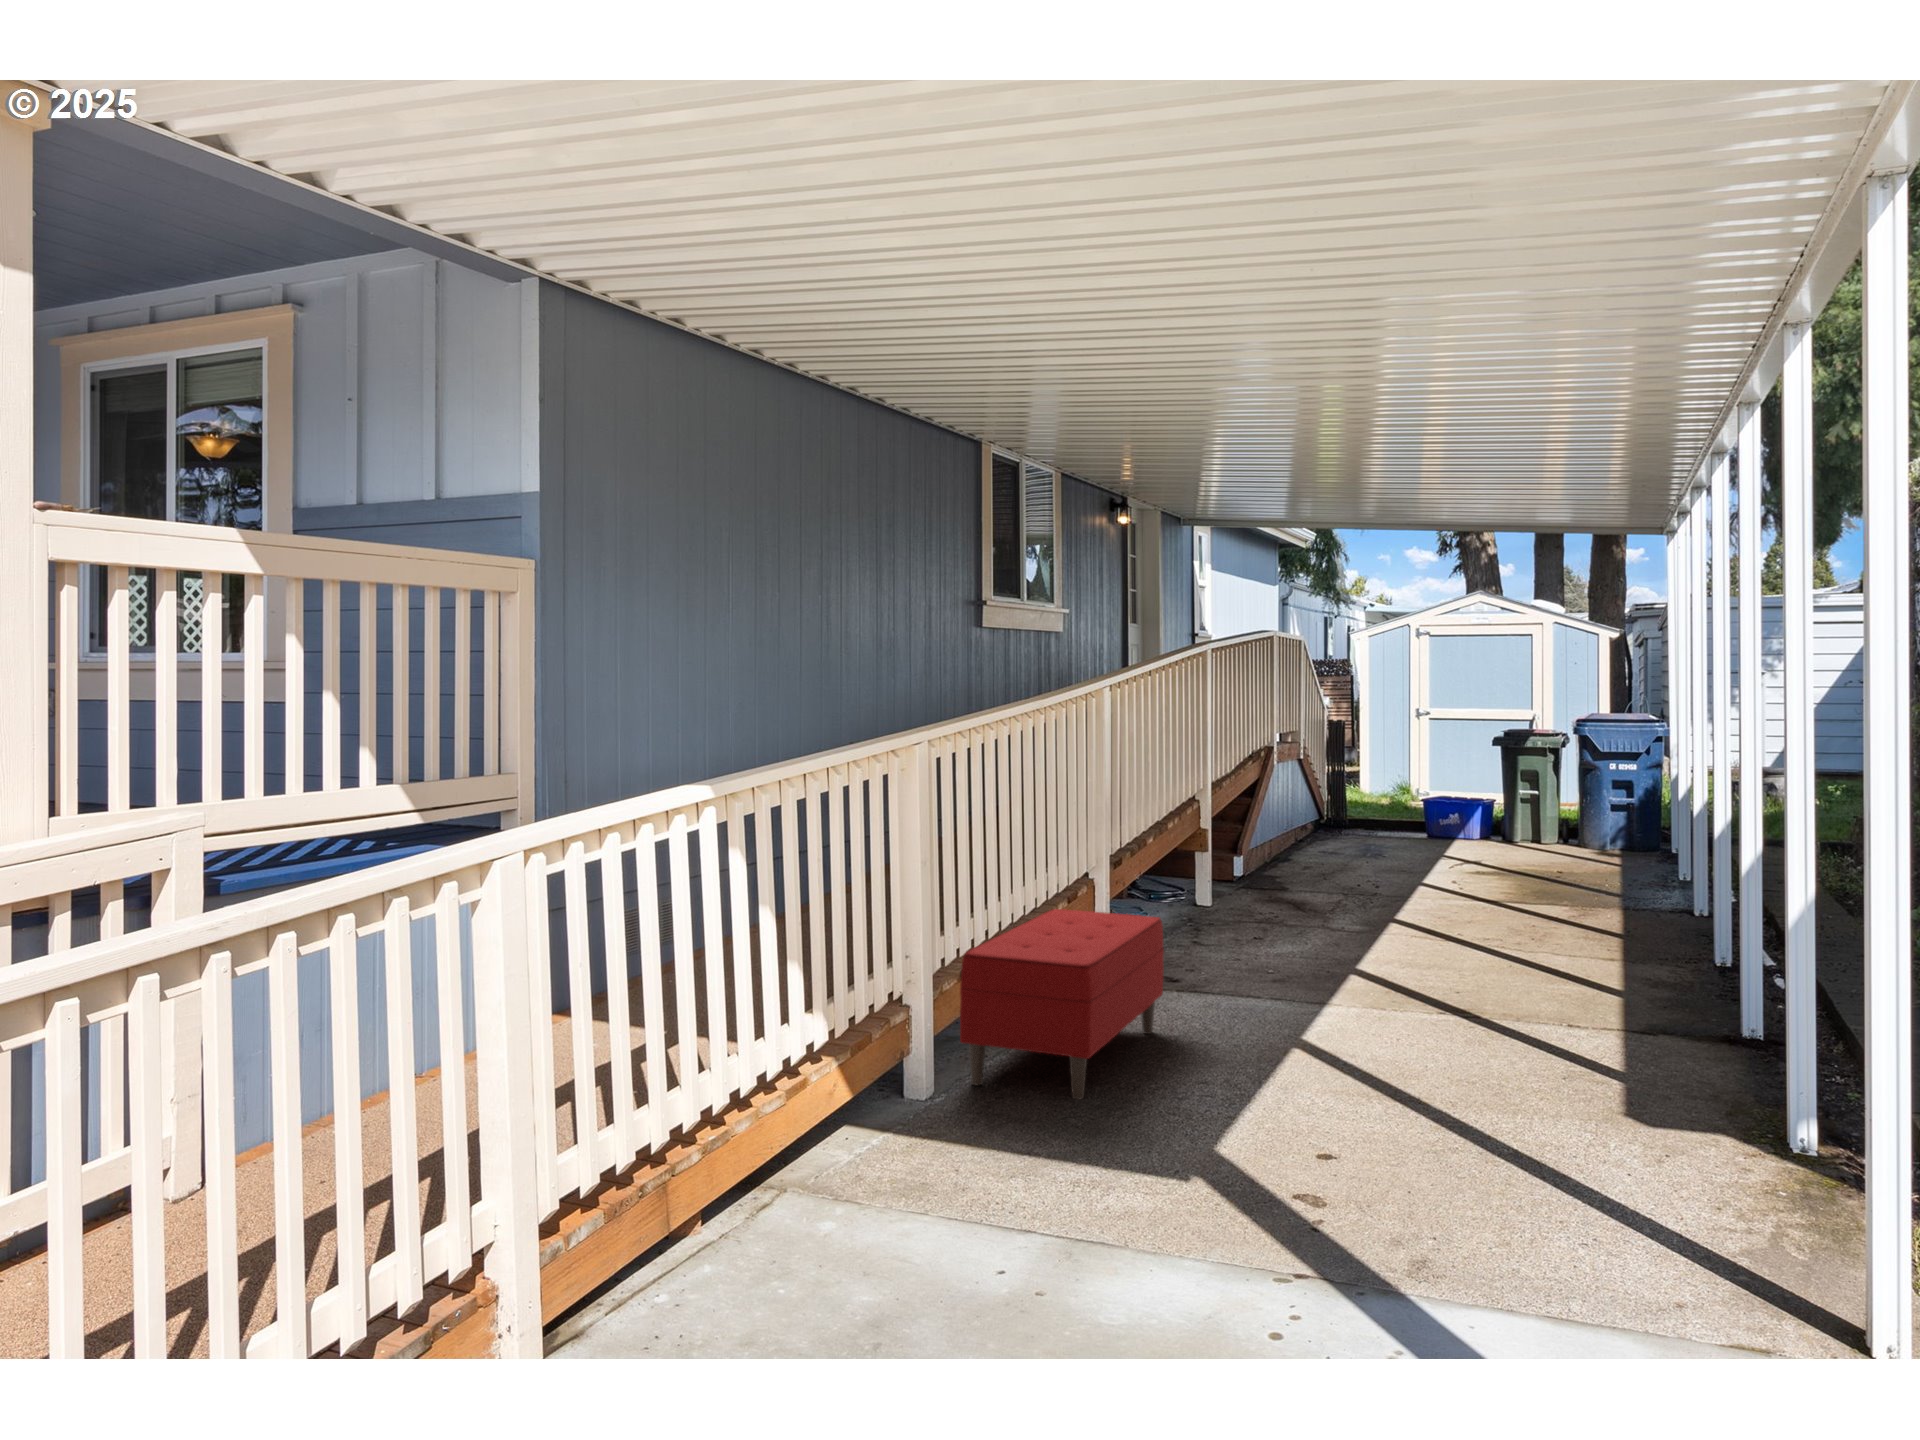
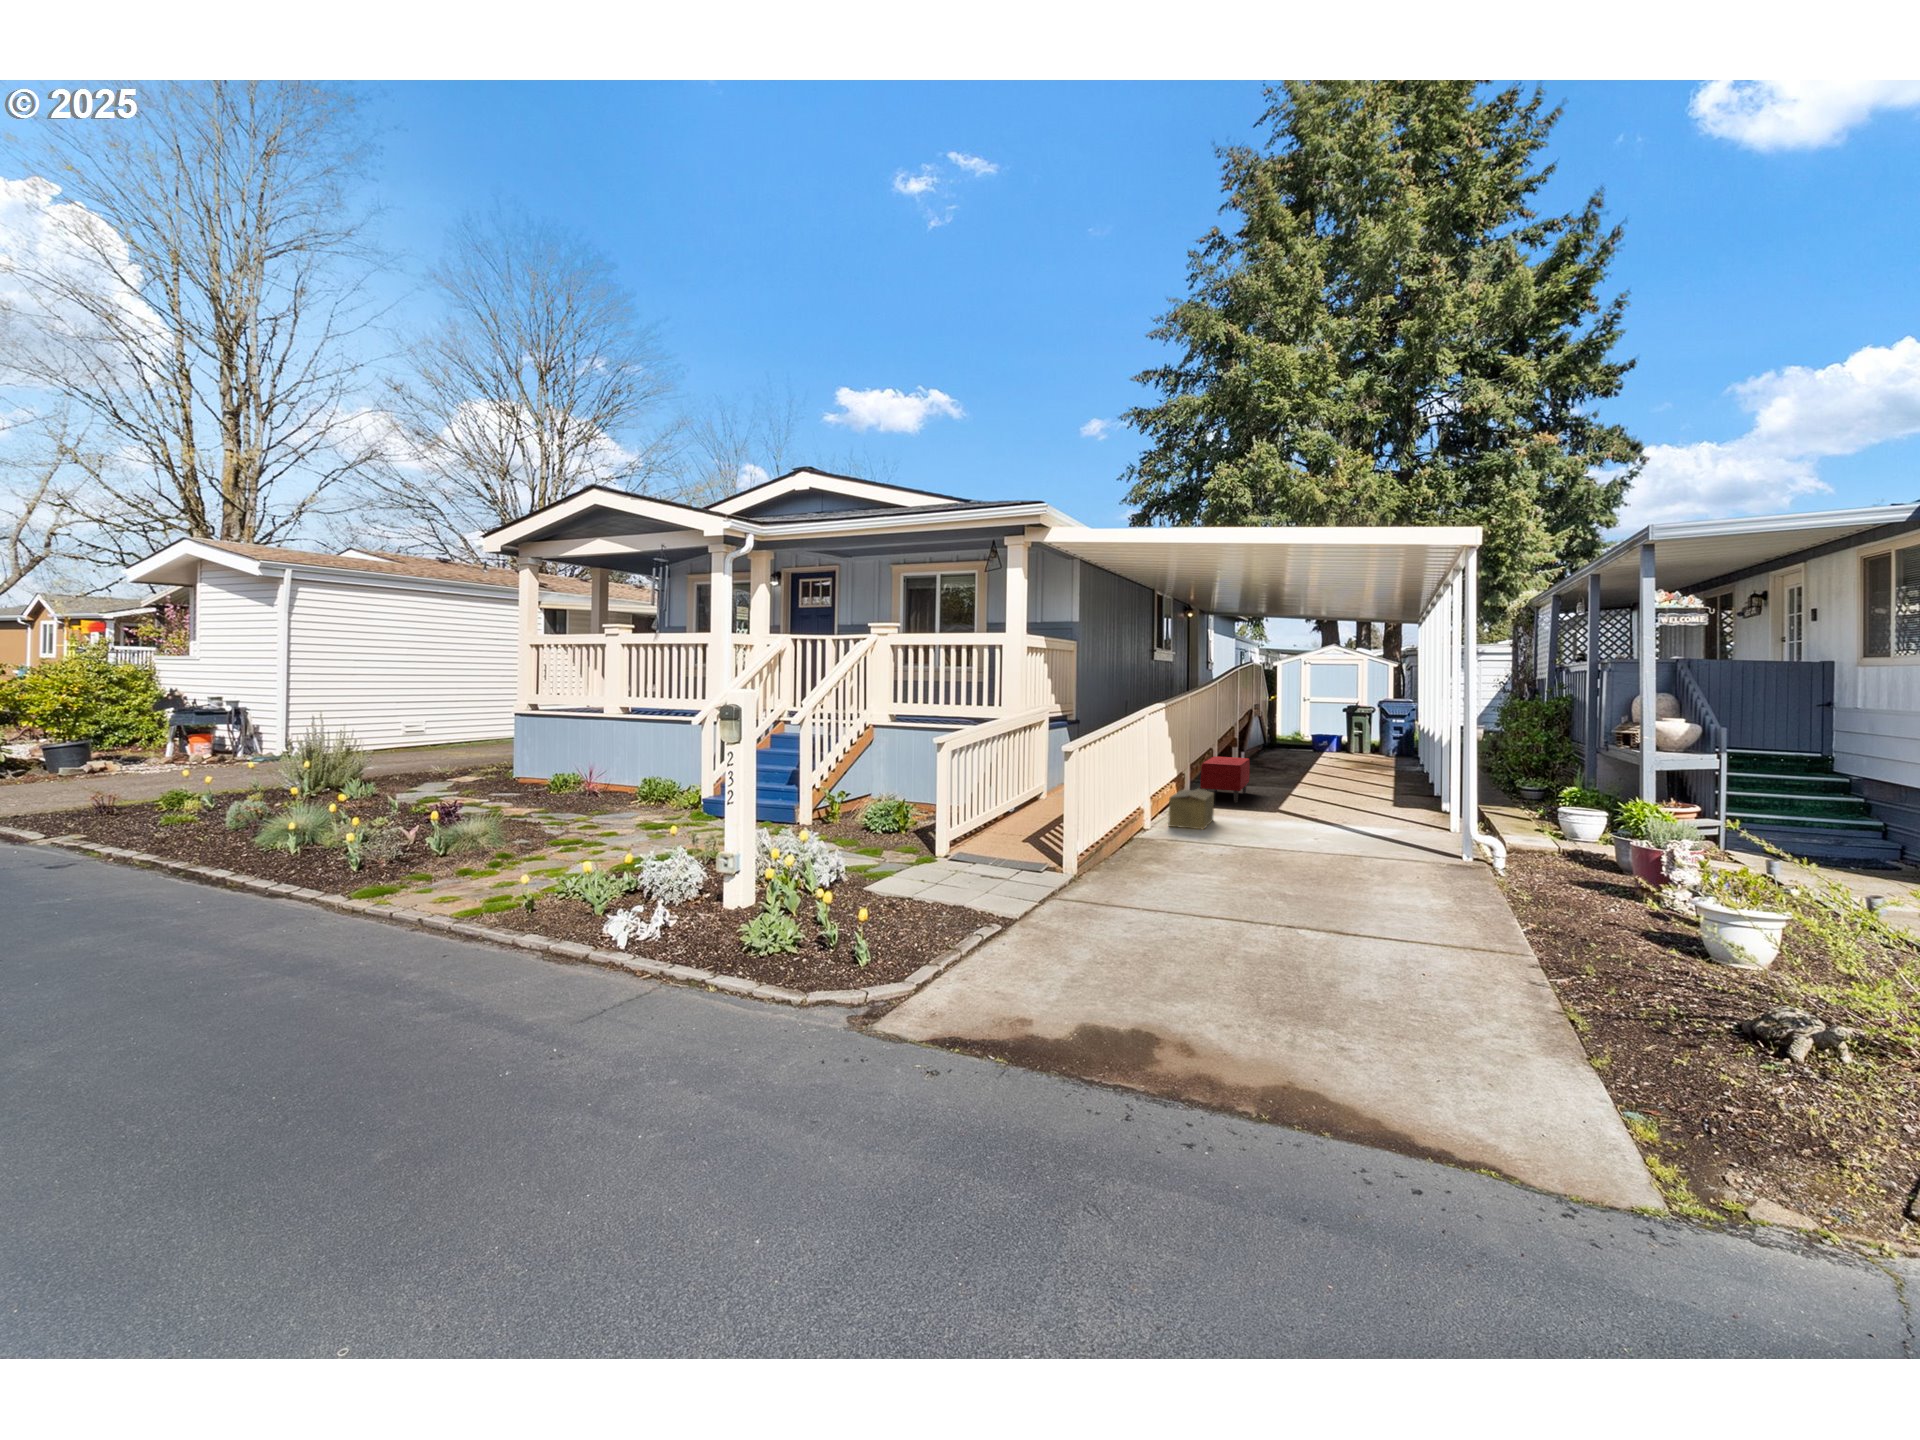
cardboard box: none [590,1122,870,1388] -> present [1168,789,1214,829]

